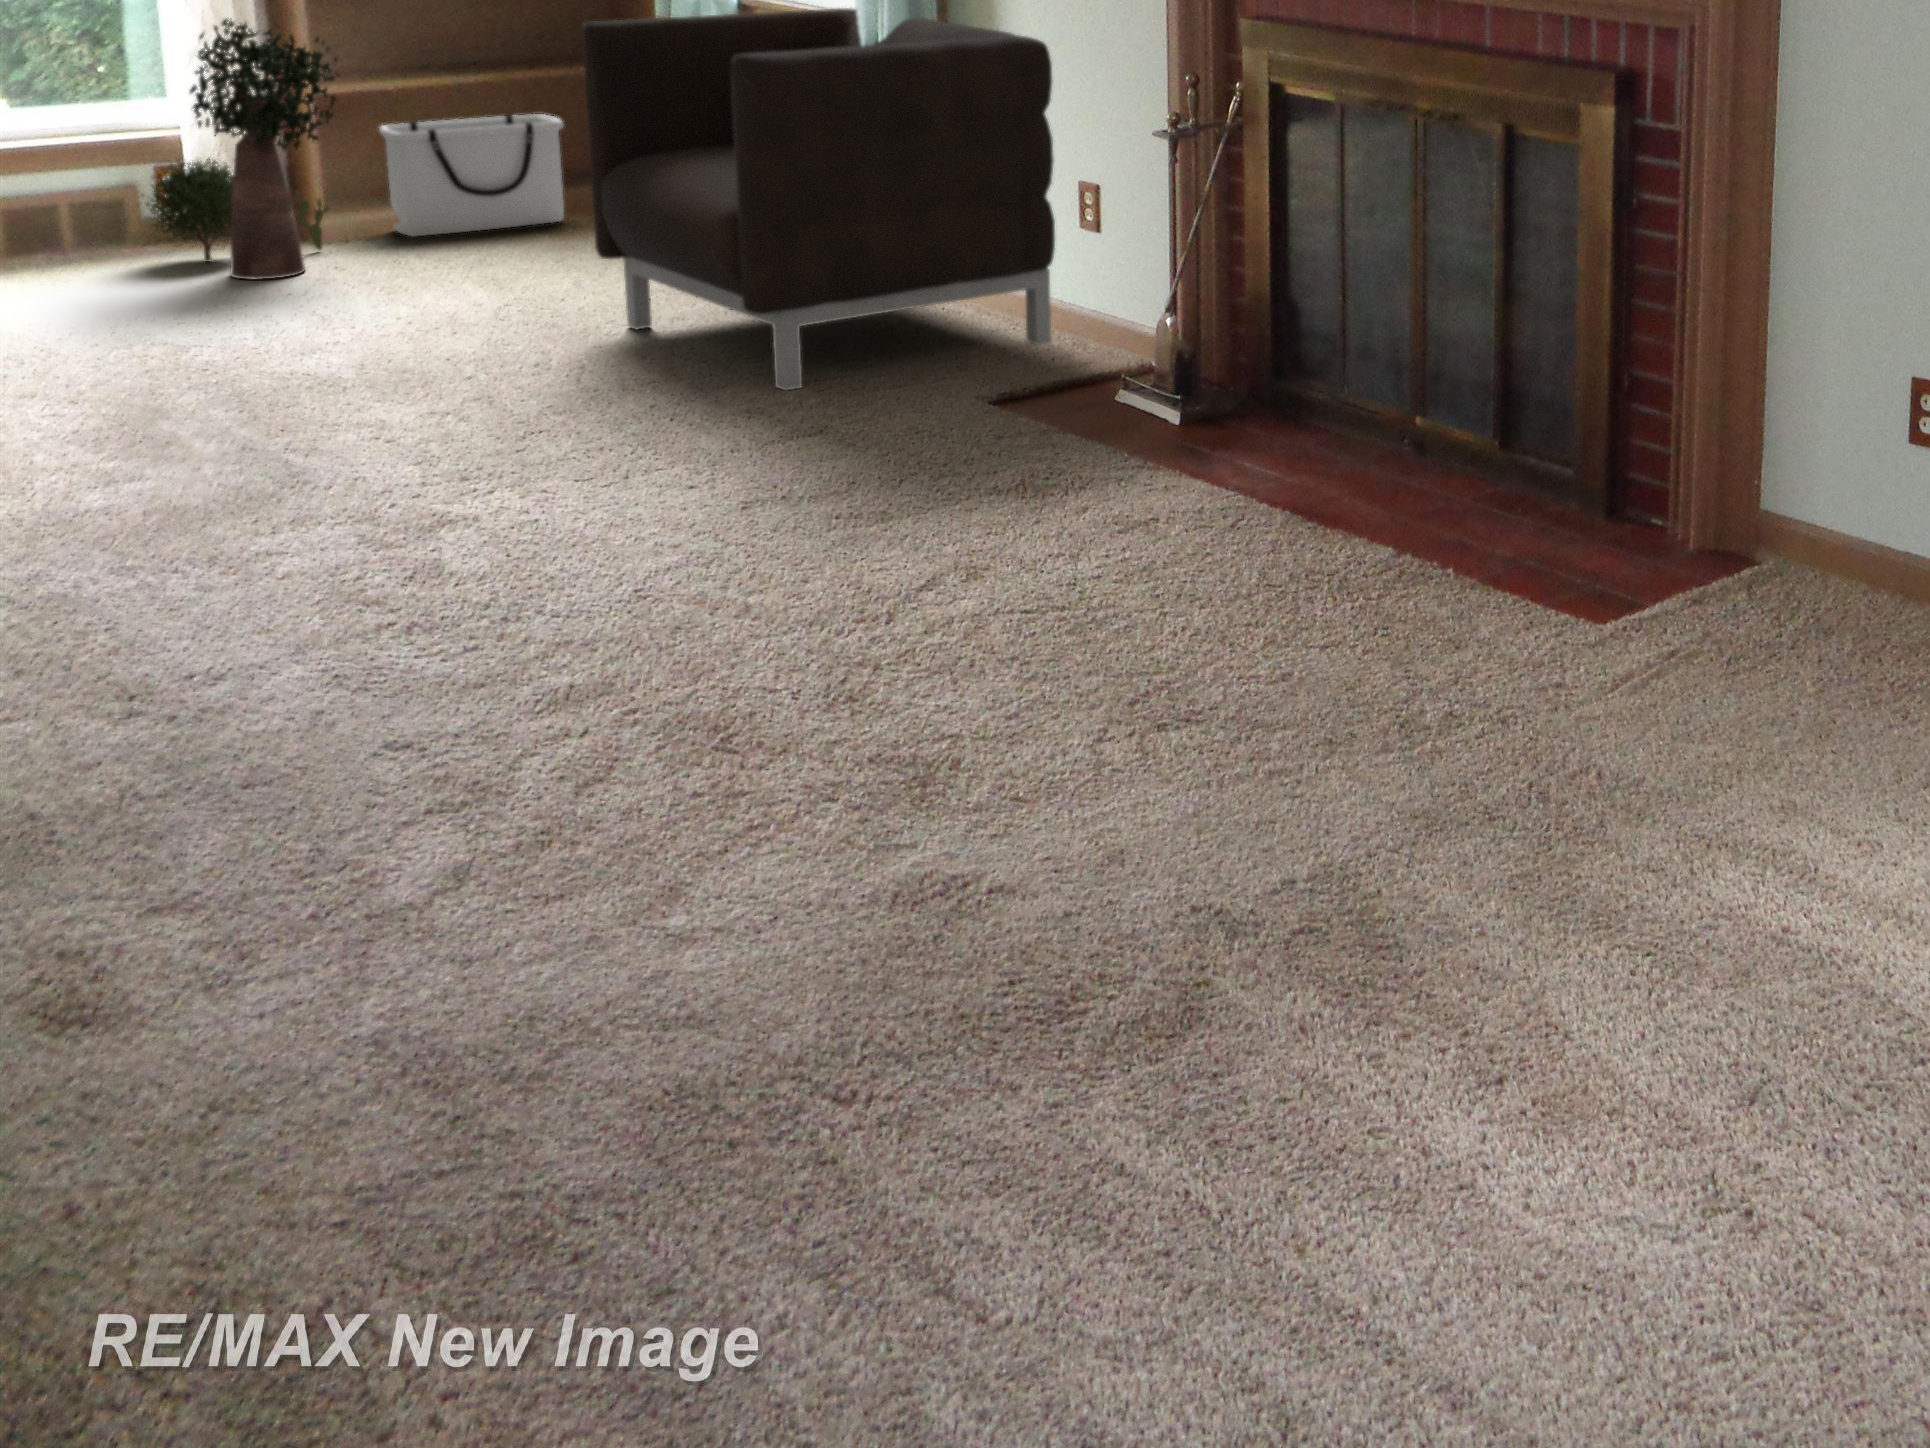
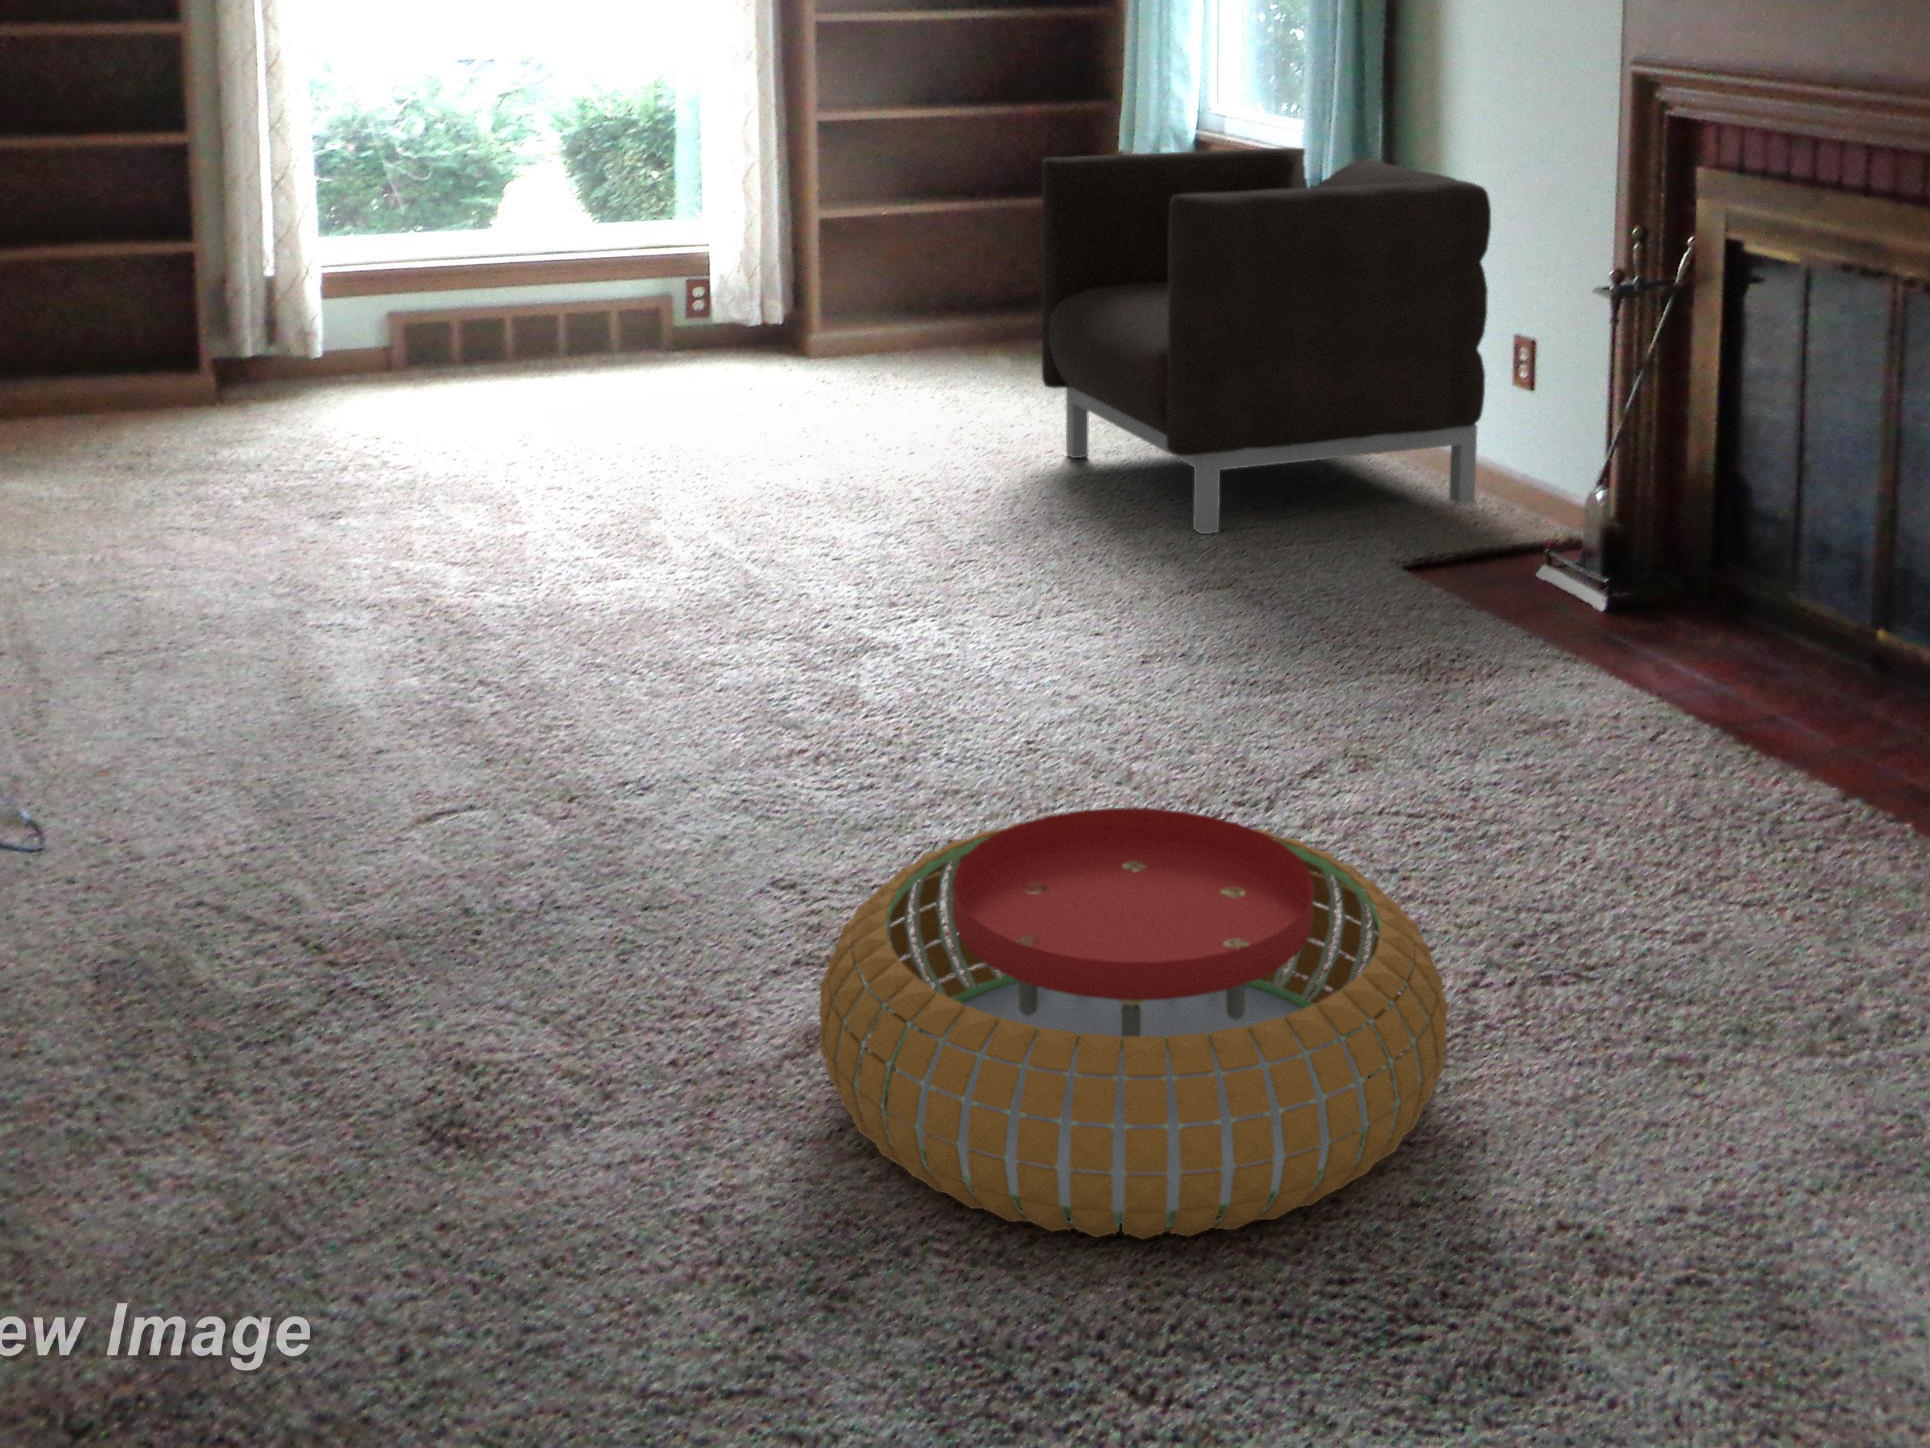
potted plant: present [146,19,341,280] -> none [677,146,842,386]
storage bin: present [379,114,564,236] -> none [875,240,1033,352]
pouf: none [472,615,1084,990] -> present [819,808,1448,1239]

